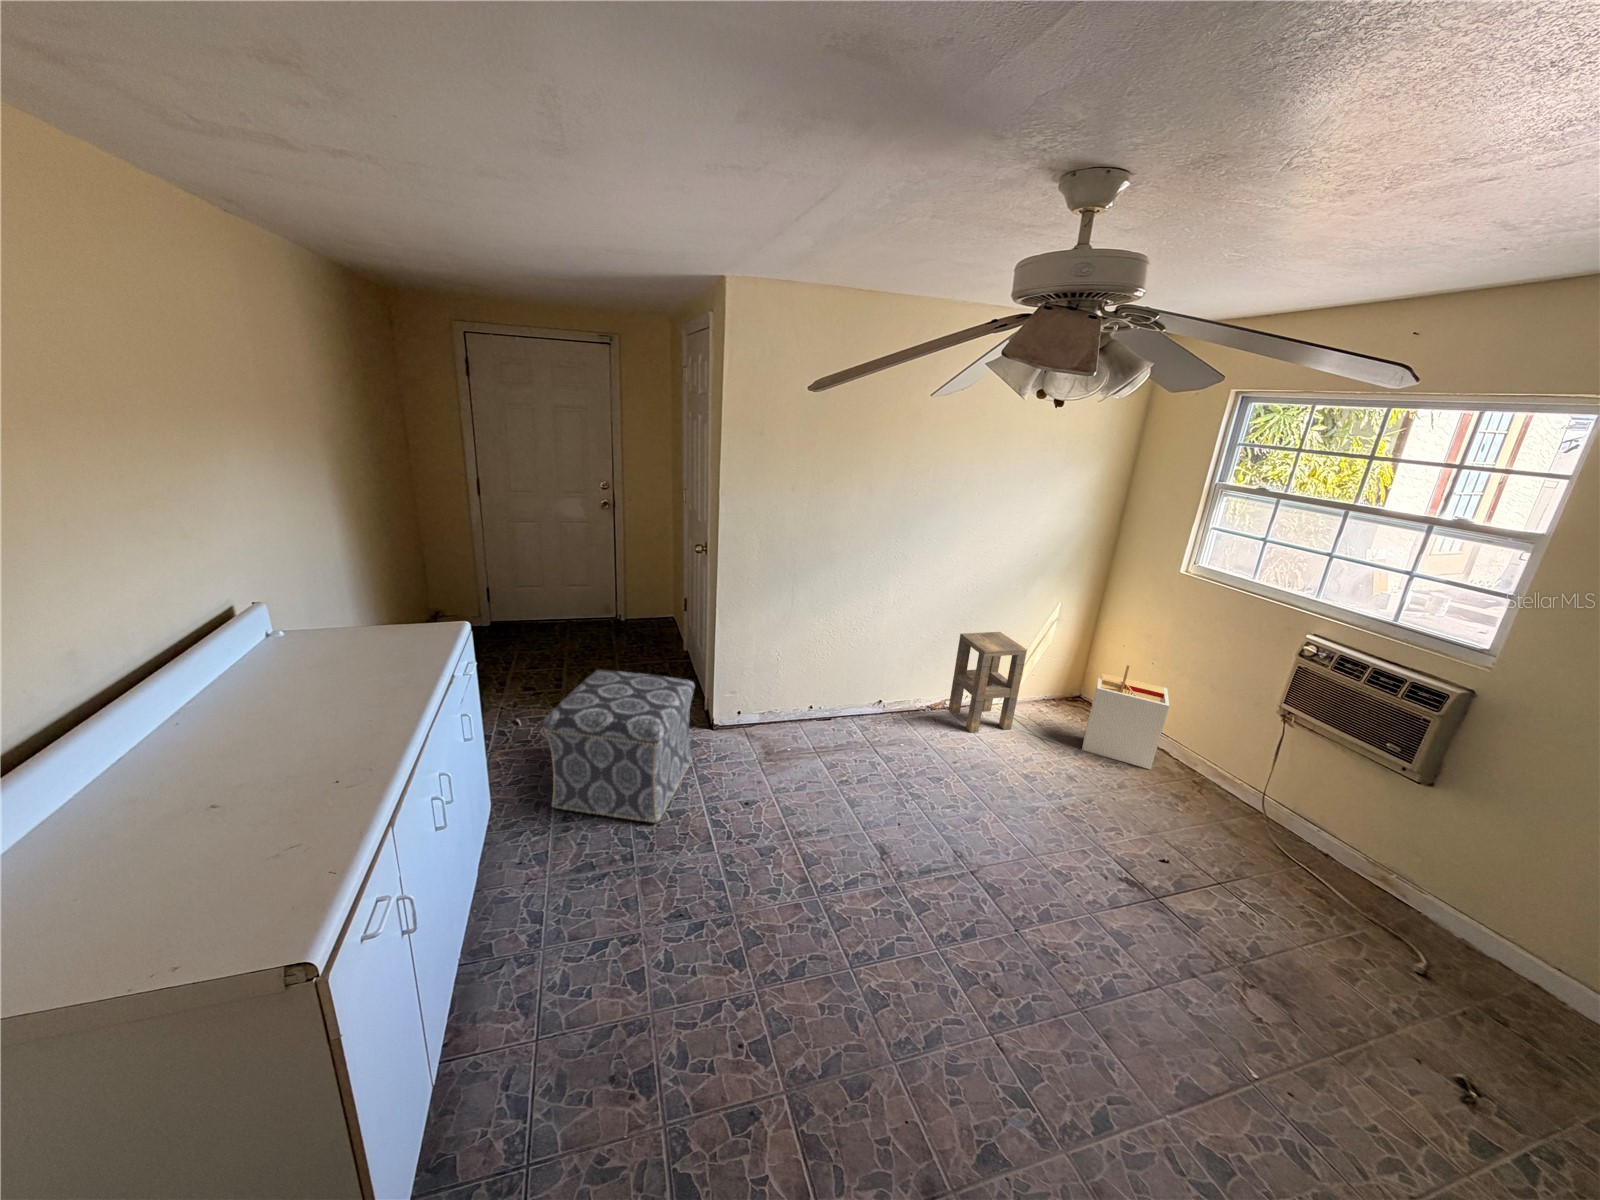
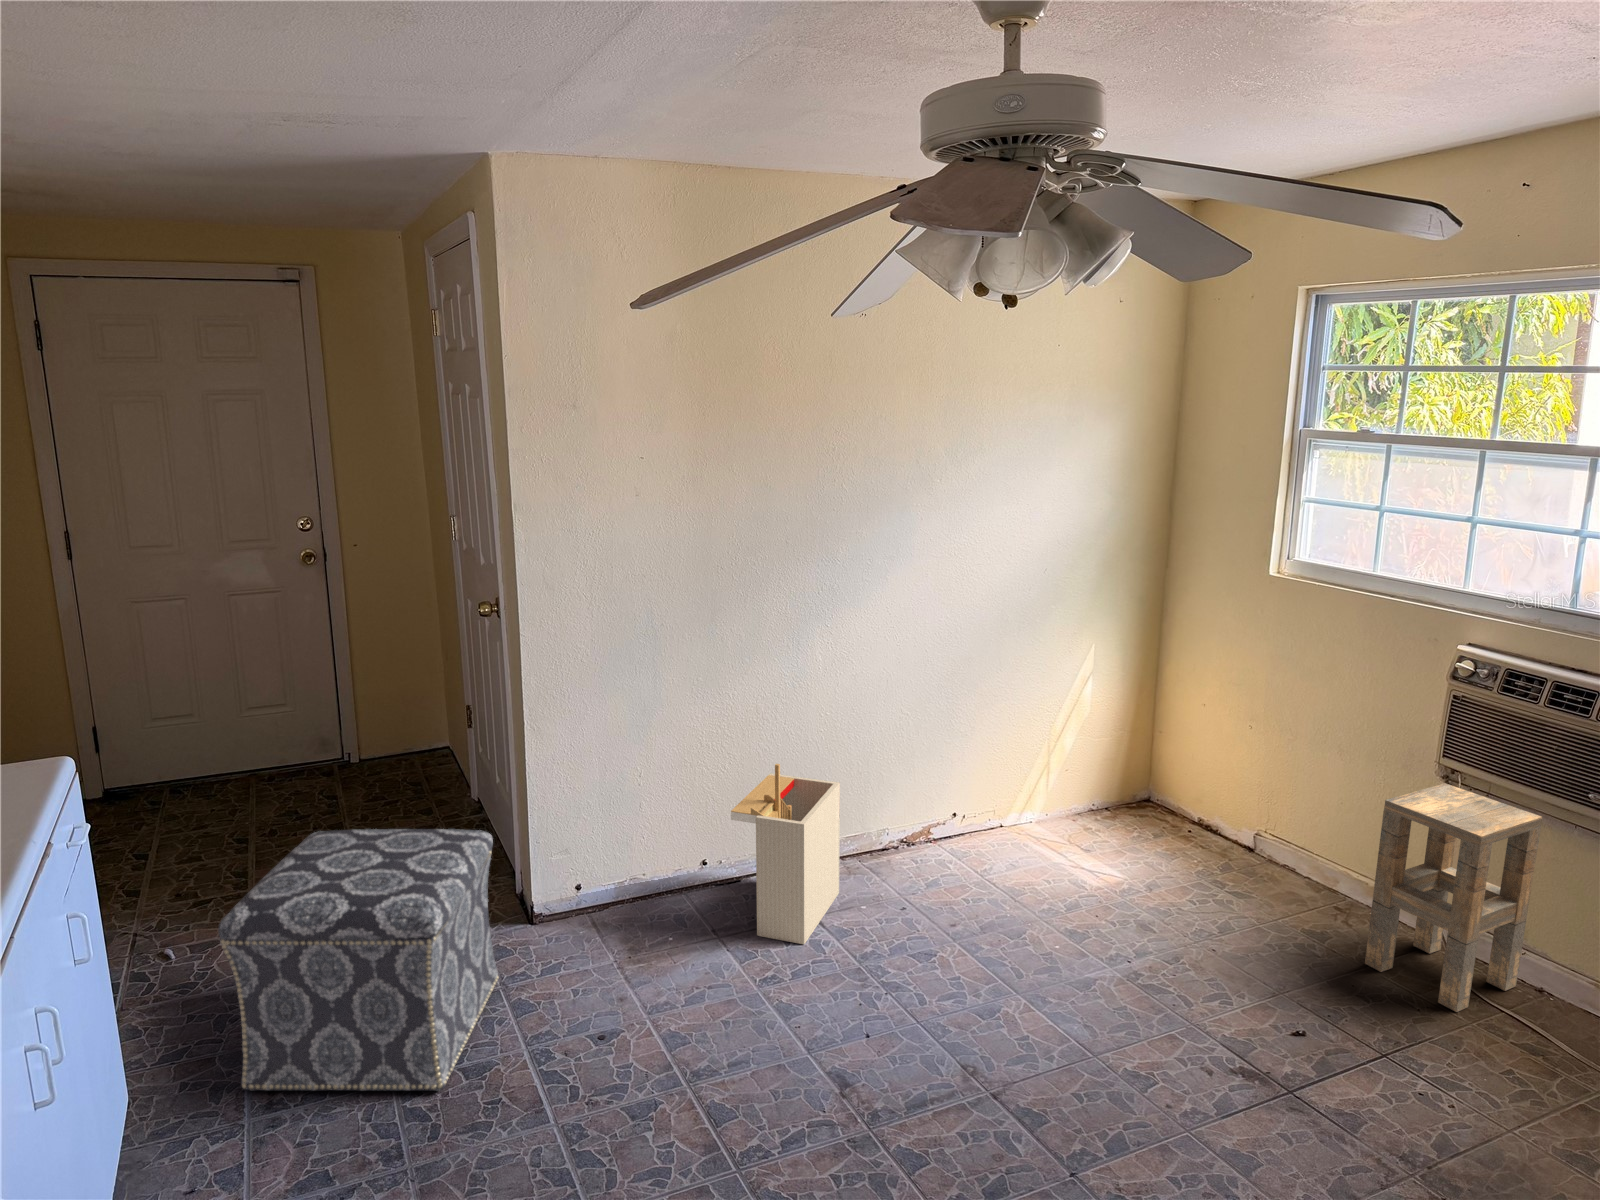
side table: present [948,632,1027,733] -> present [1365,783,1542,1012]
storage bin: present [1082,665,1169,770] -> present [731,764,840,944]

